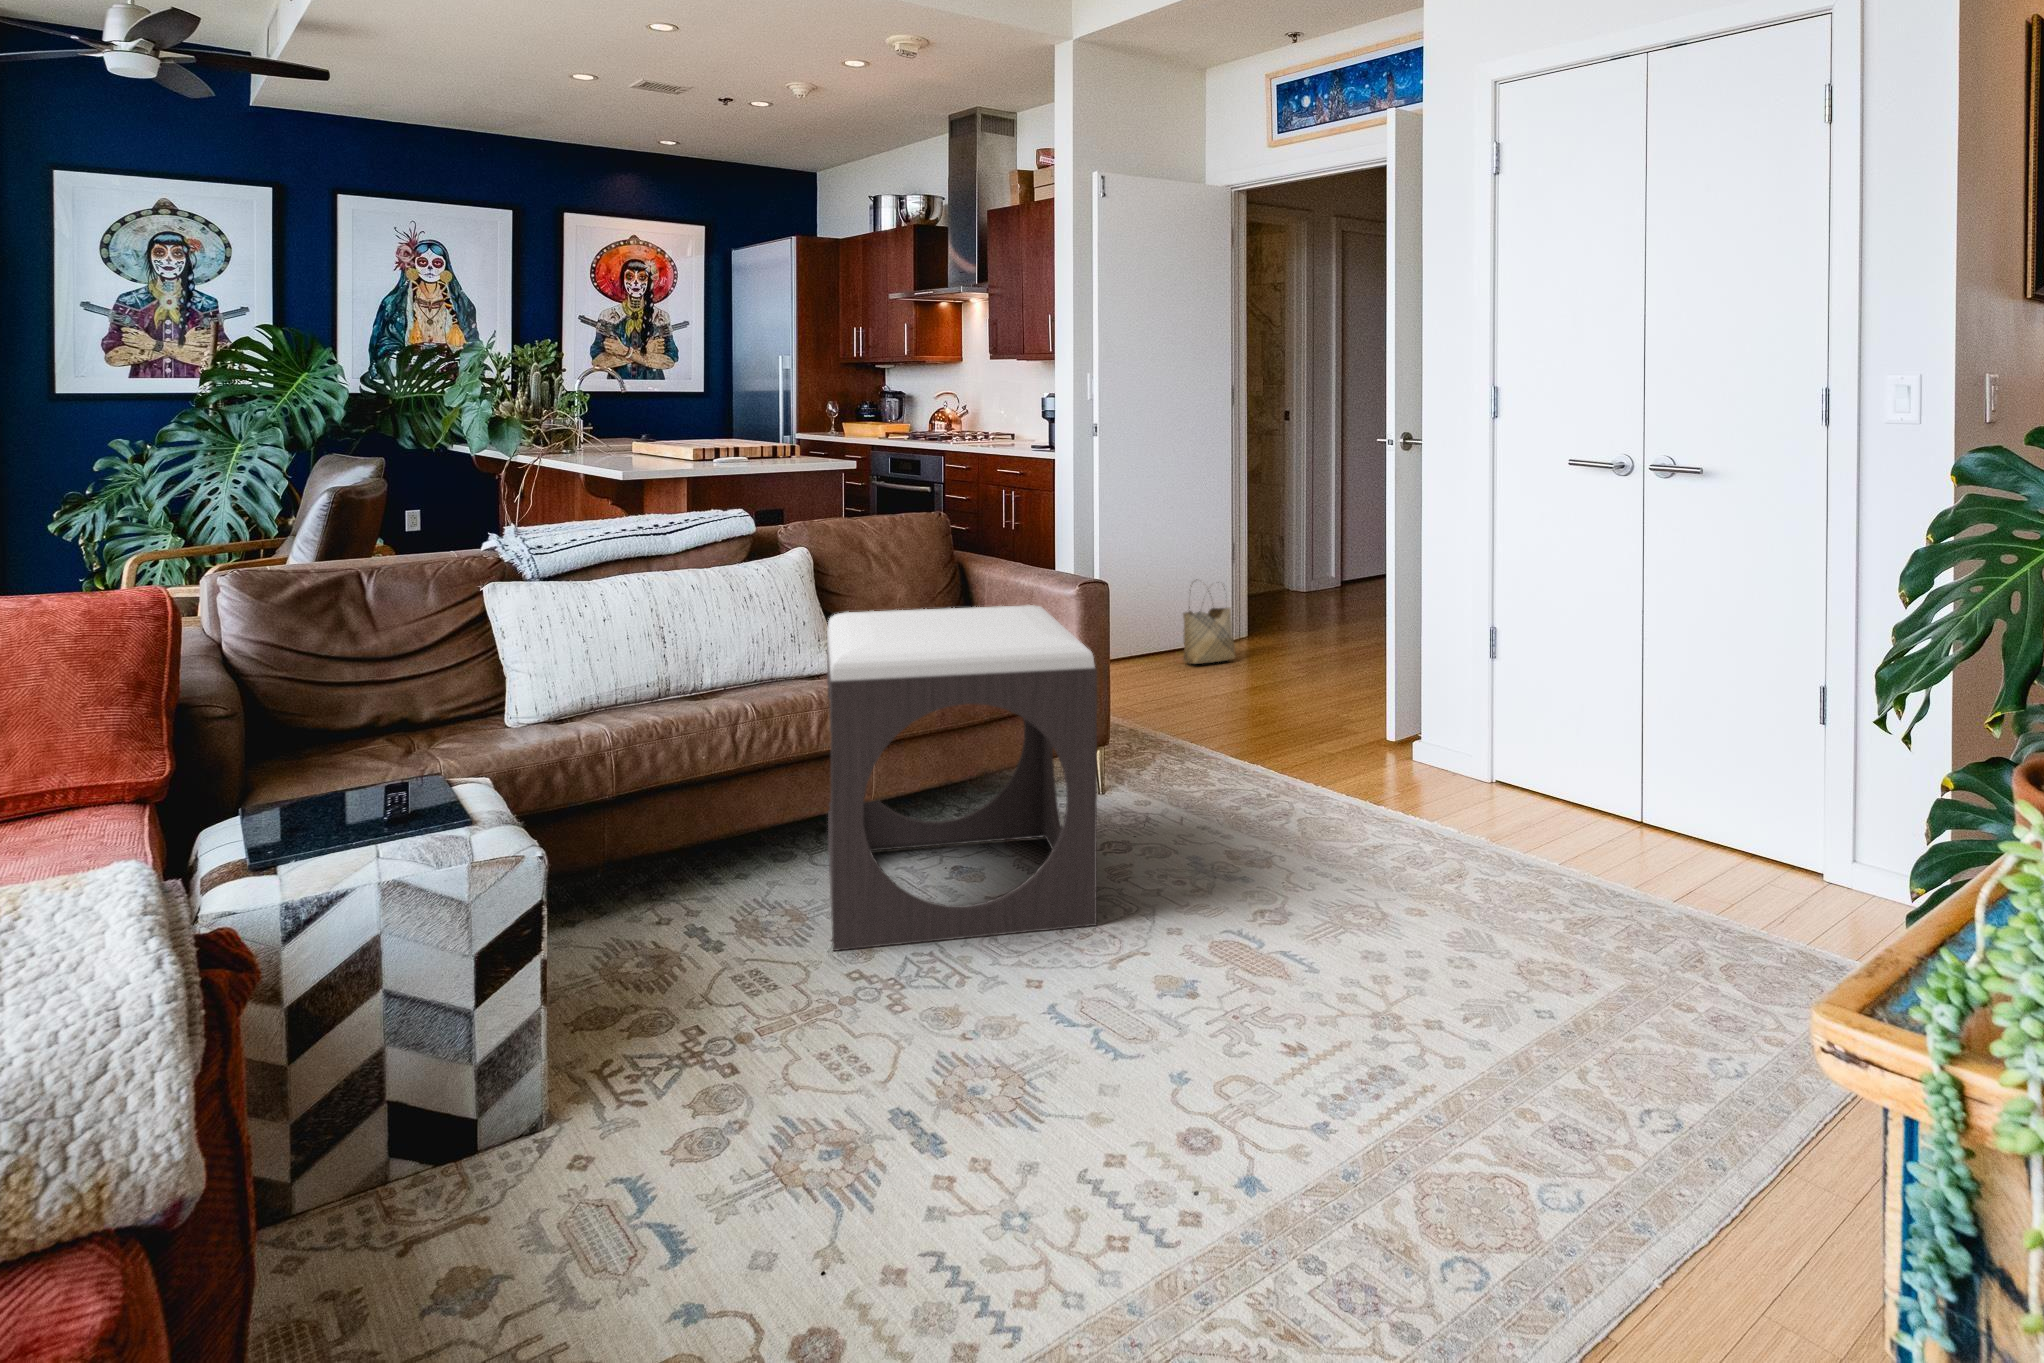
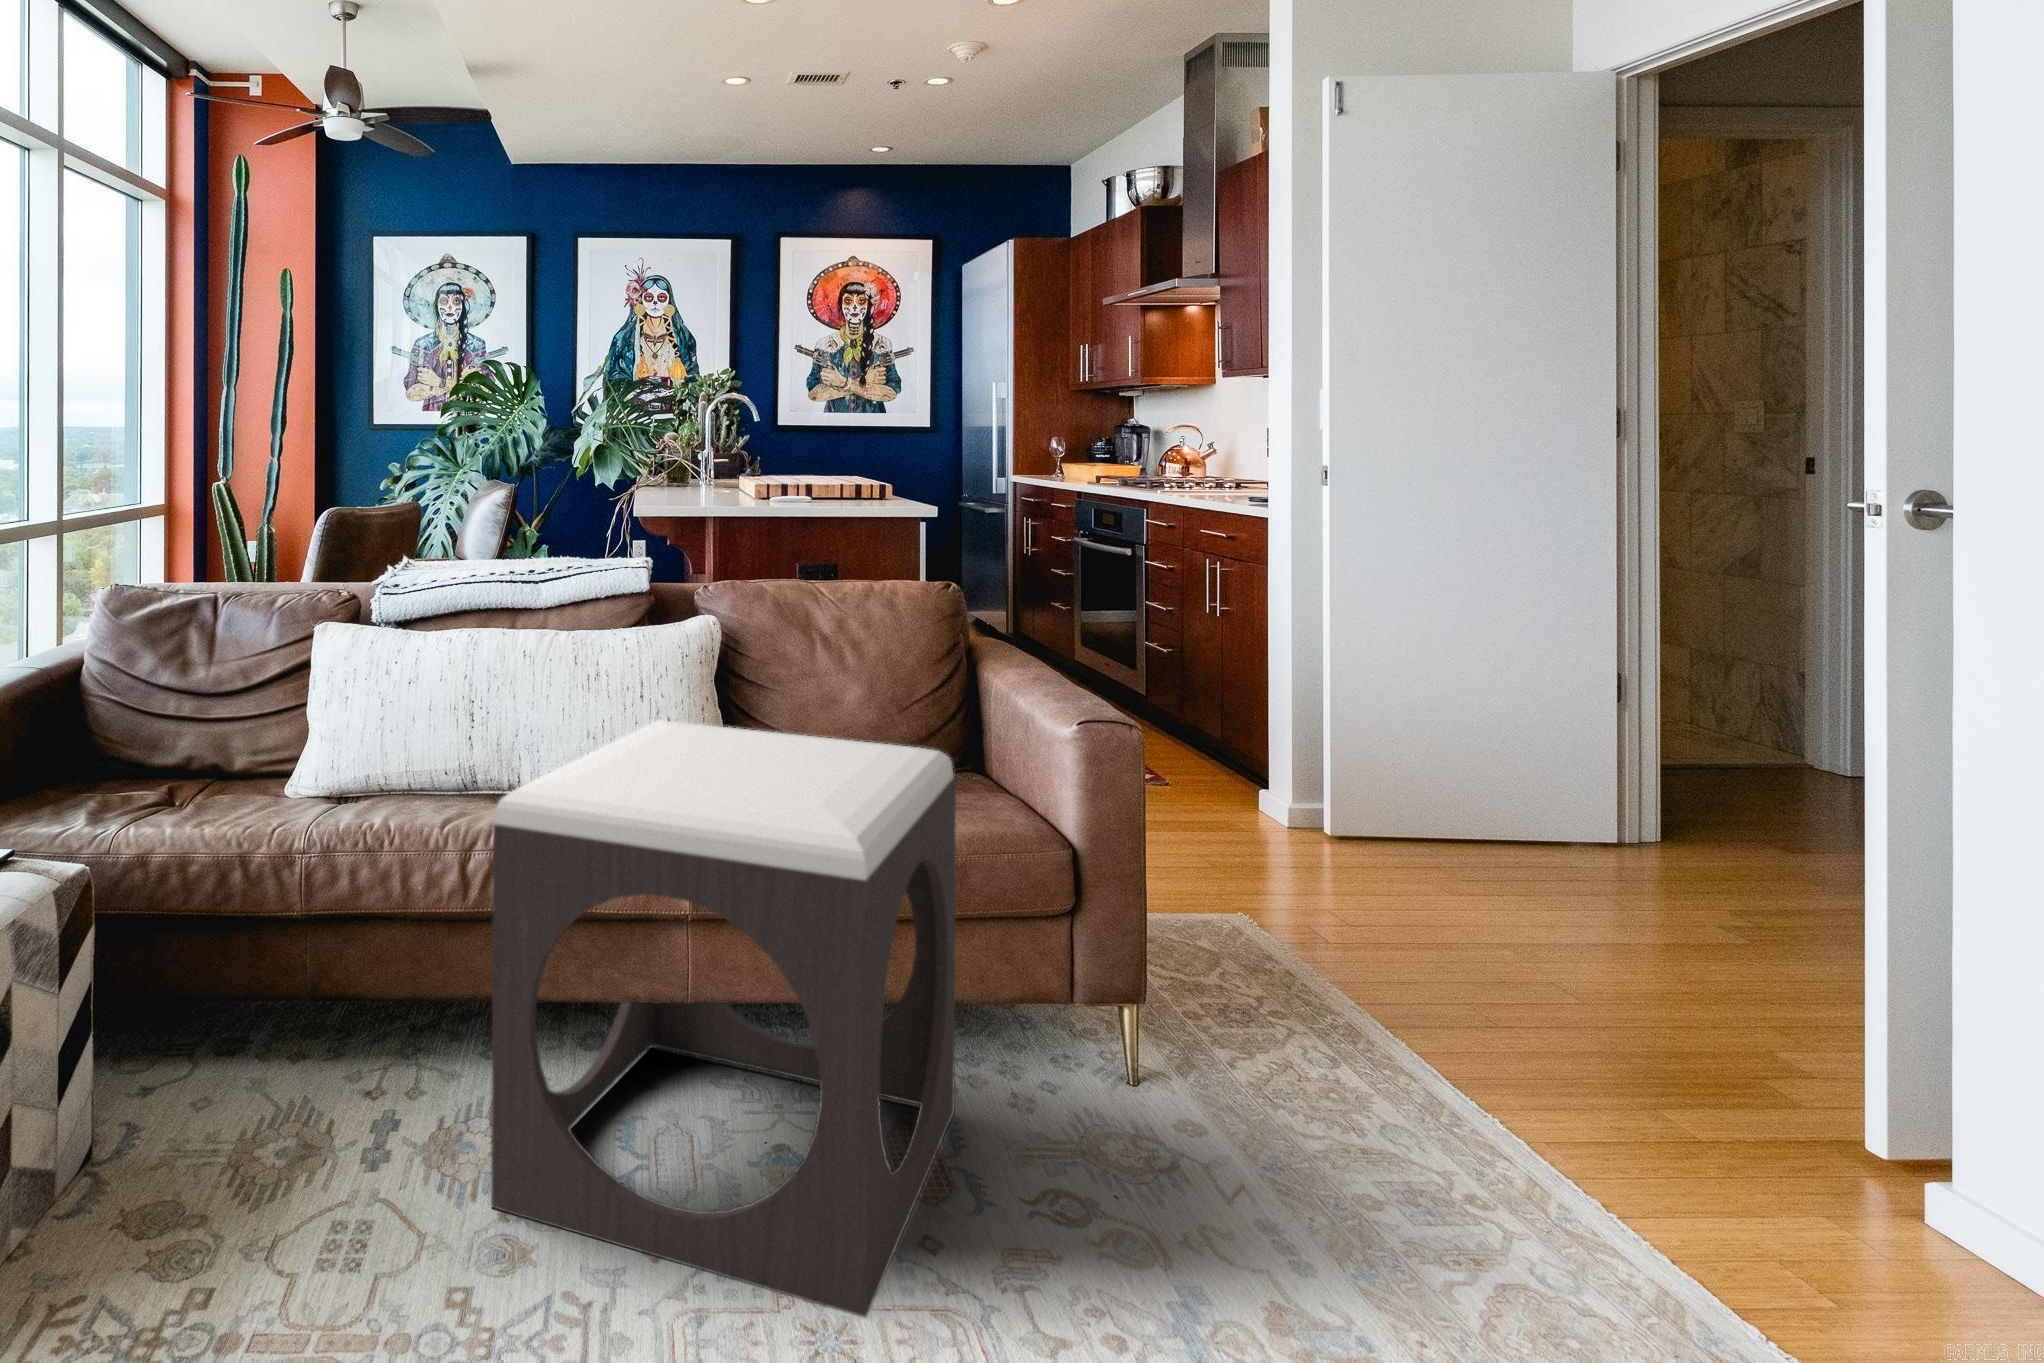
woven basket: present [1183,579,1235,664] -> none [1455,722,1562,862]

